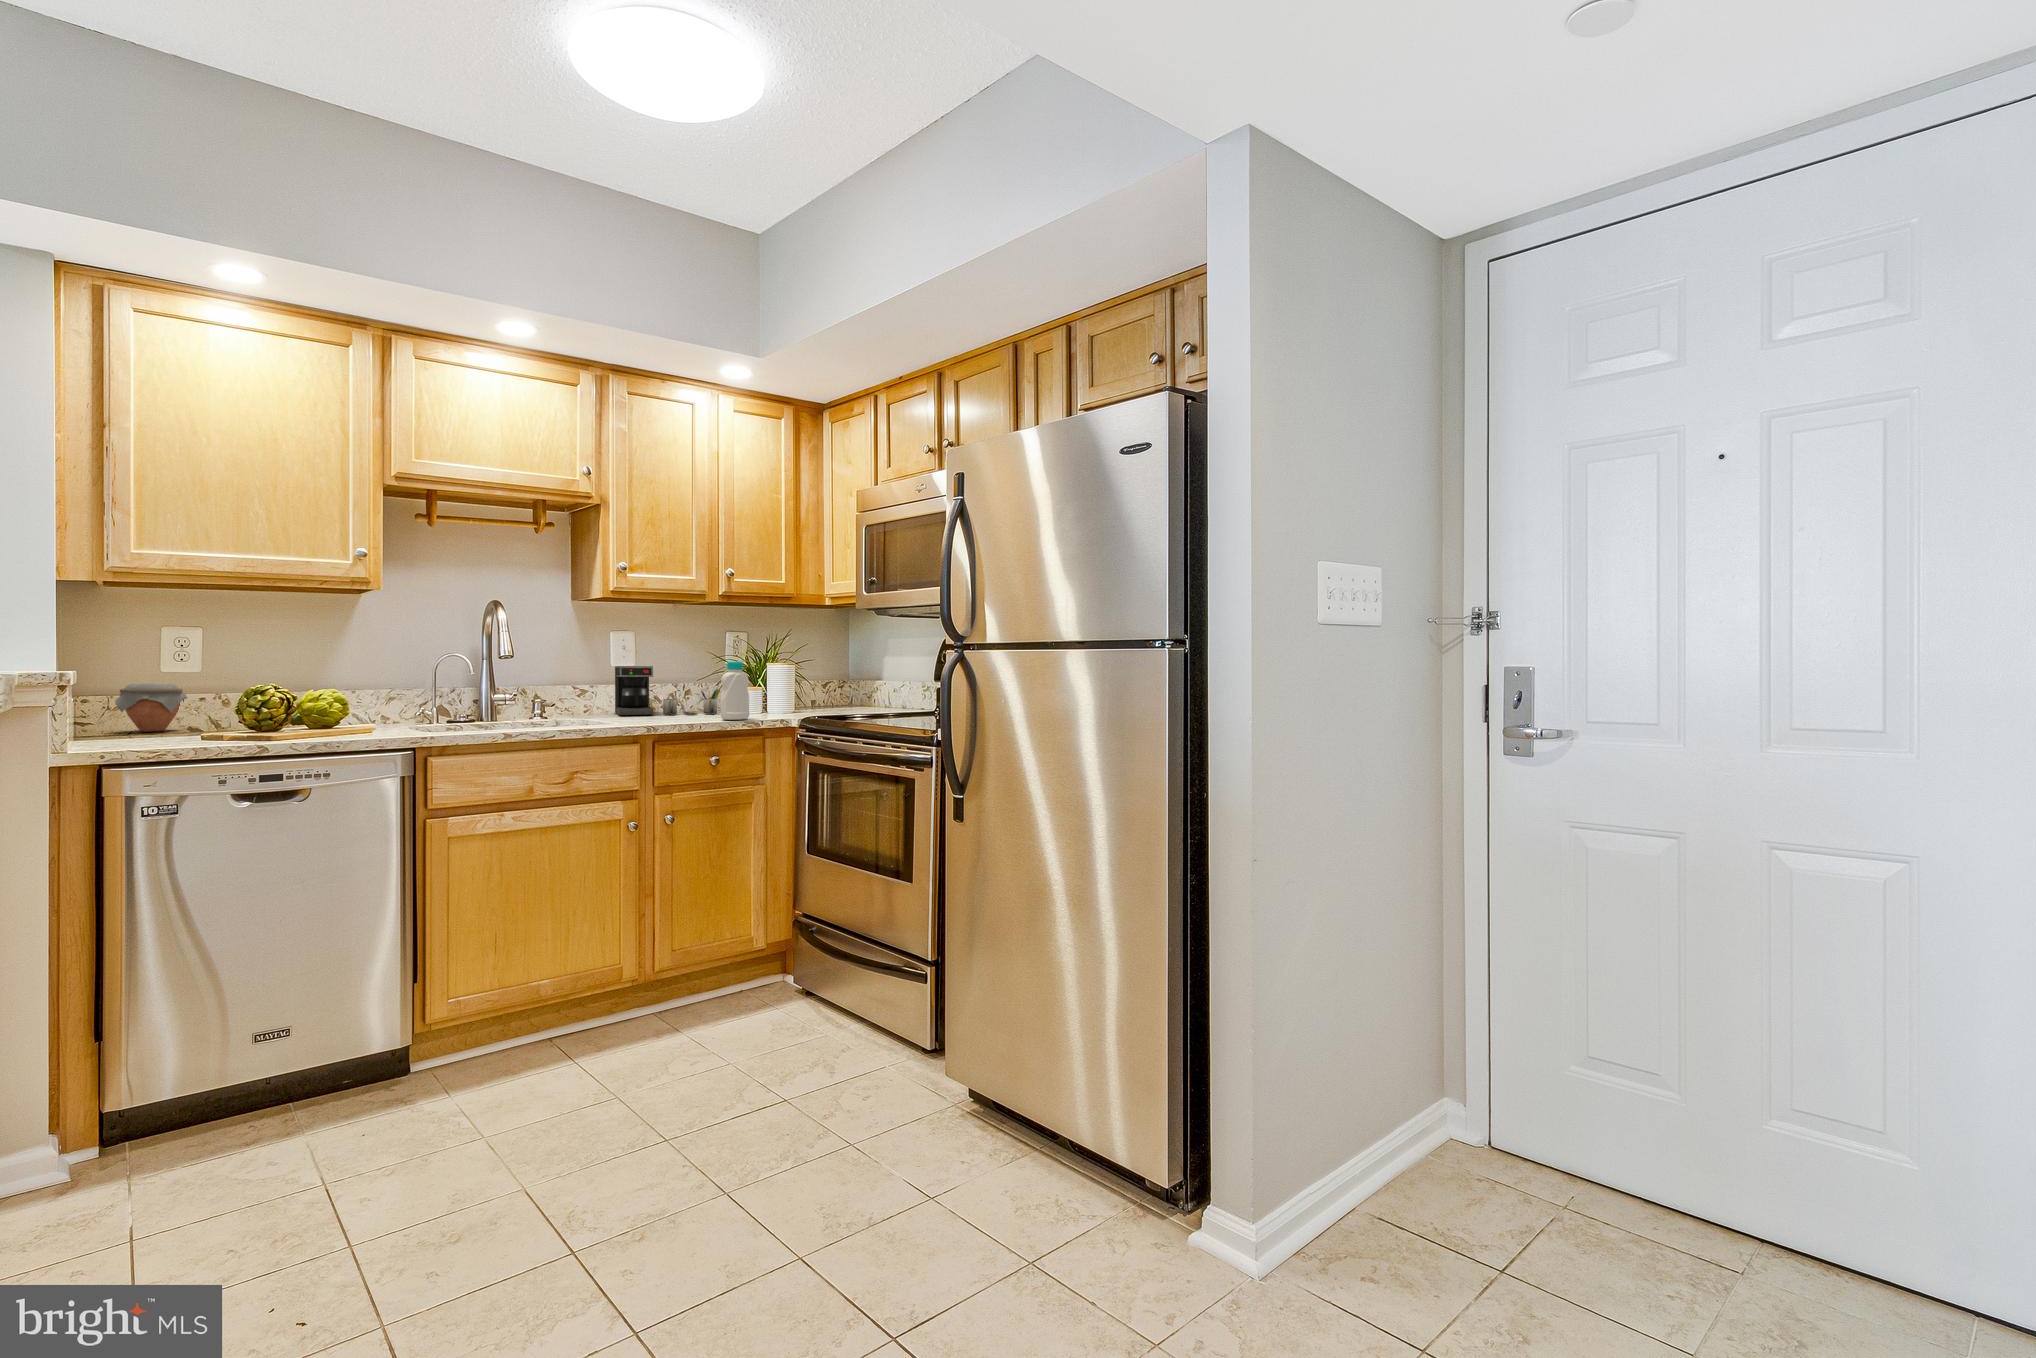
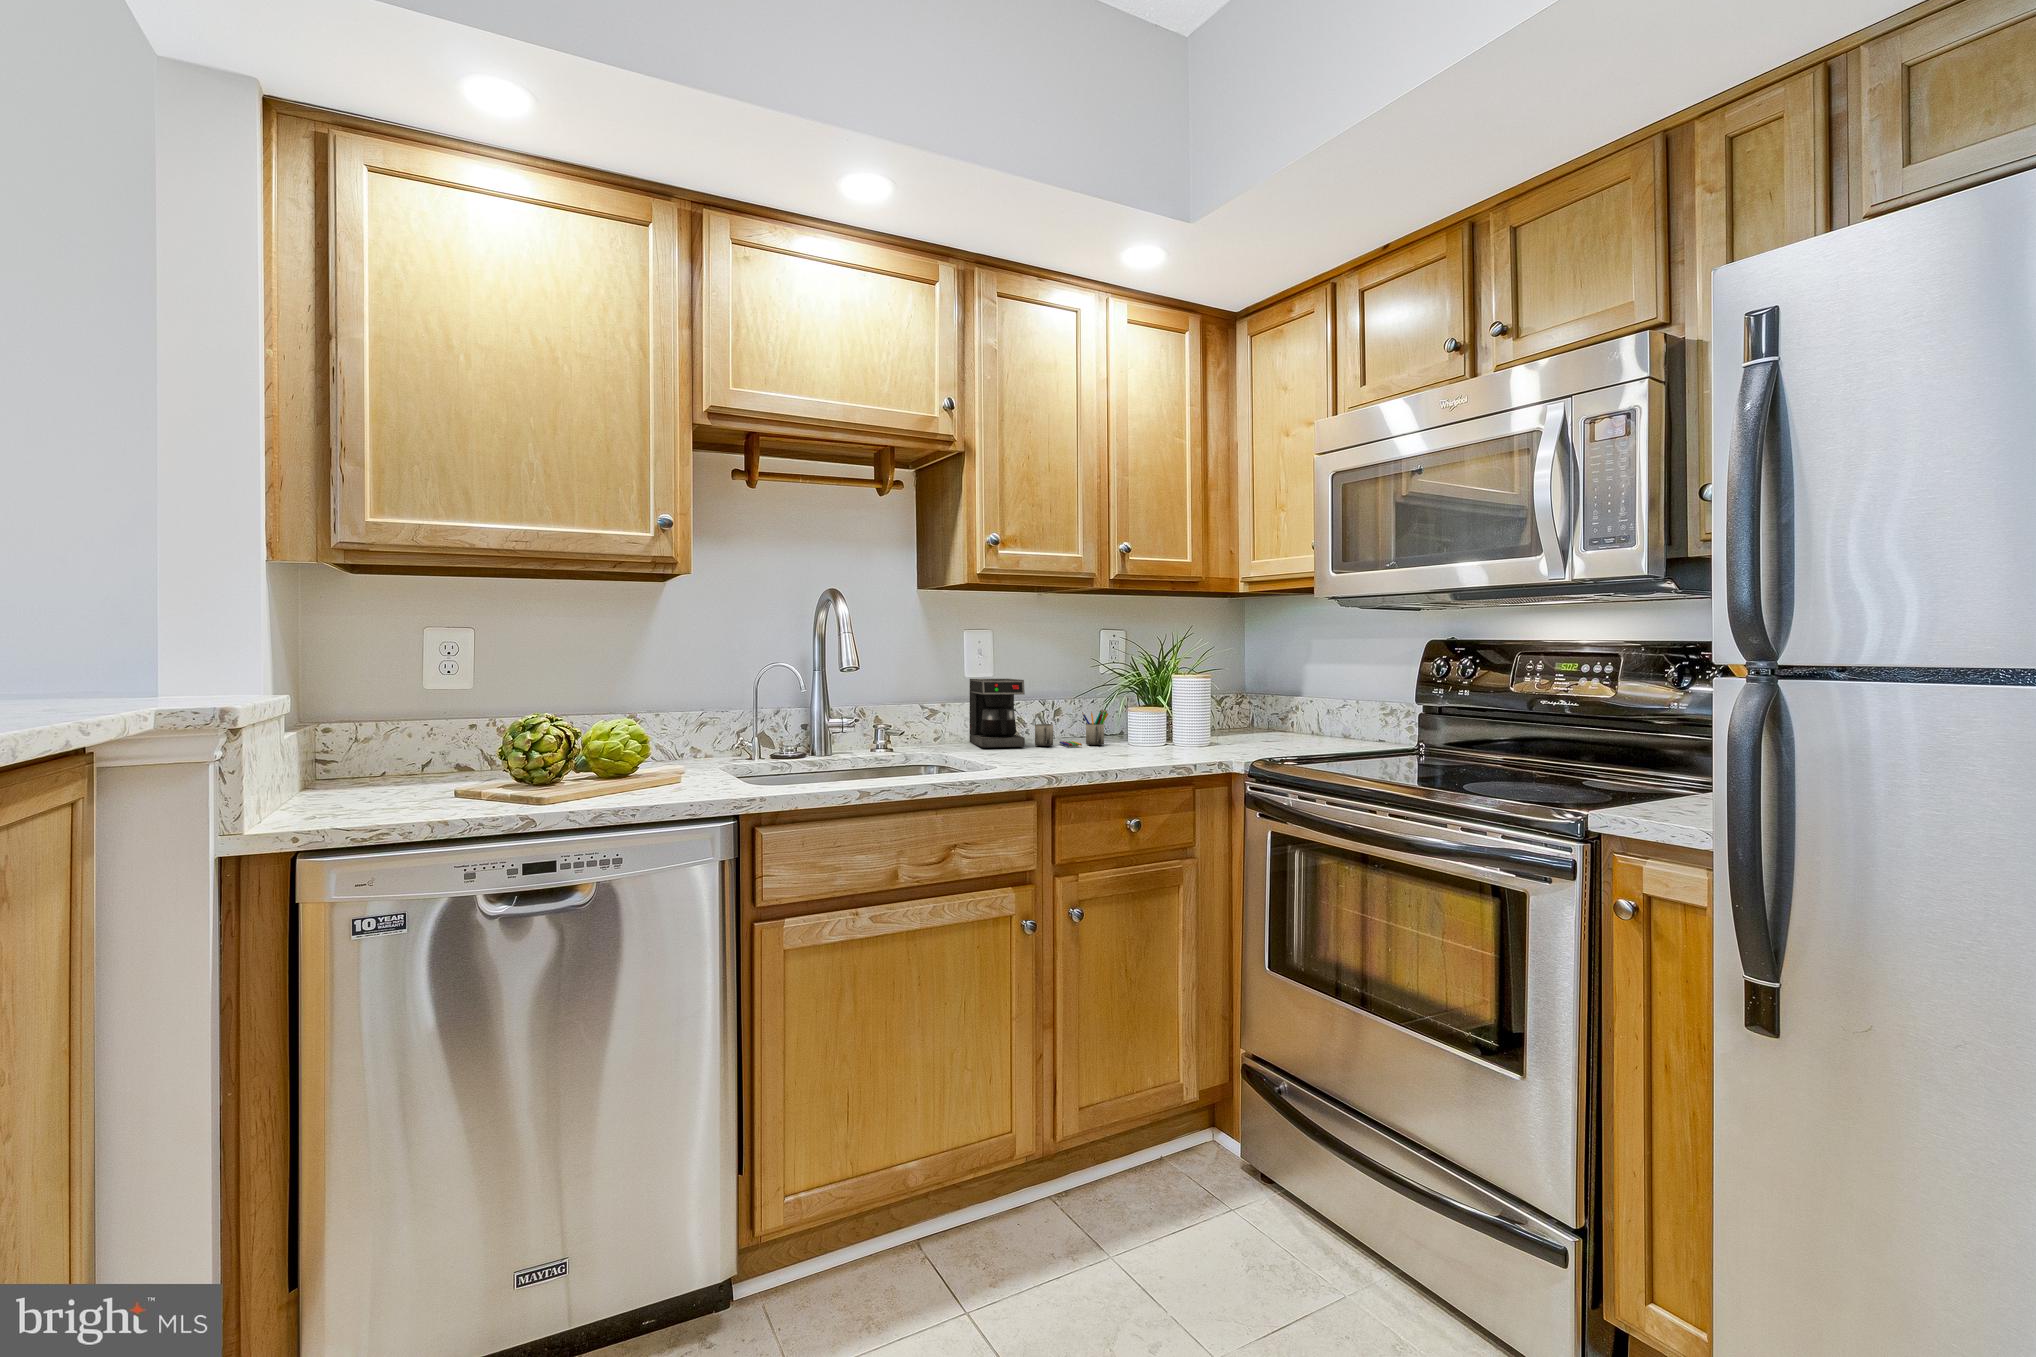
bottle: present [720,661,749,720] -> none [1125,675,1165,759]
jar: present [115,683,187,732] -> none [361,707,452,775]

